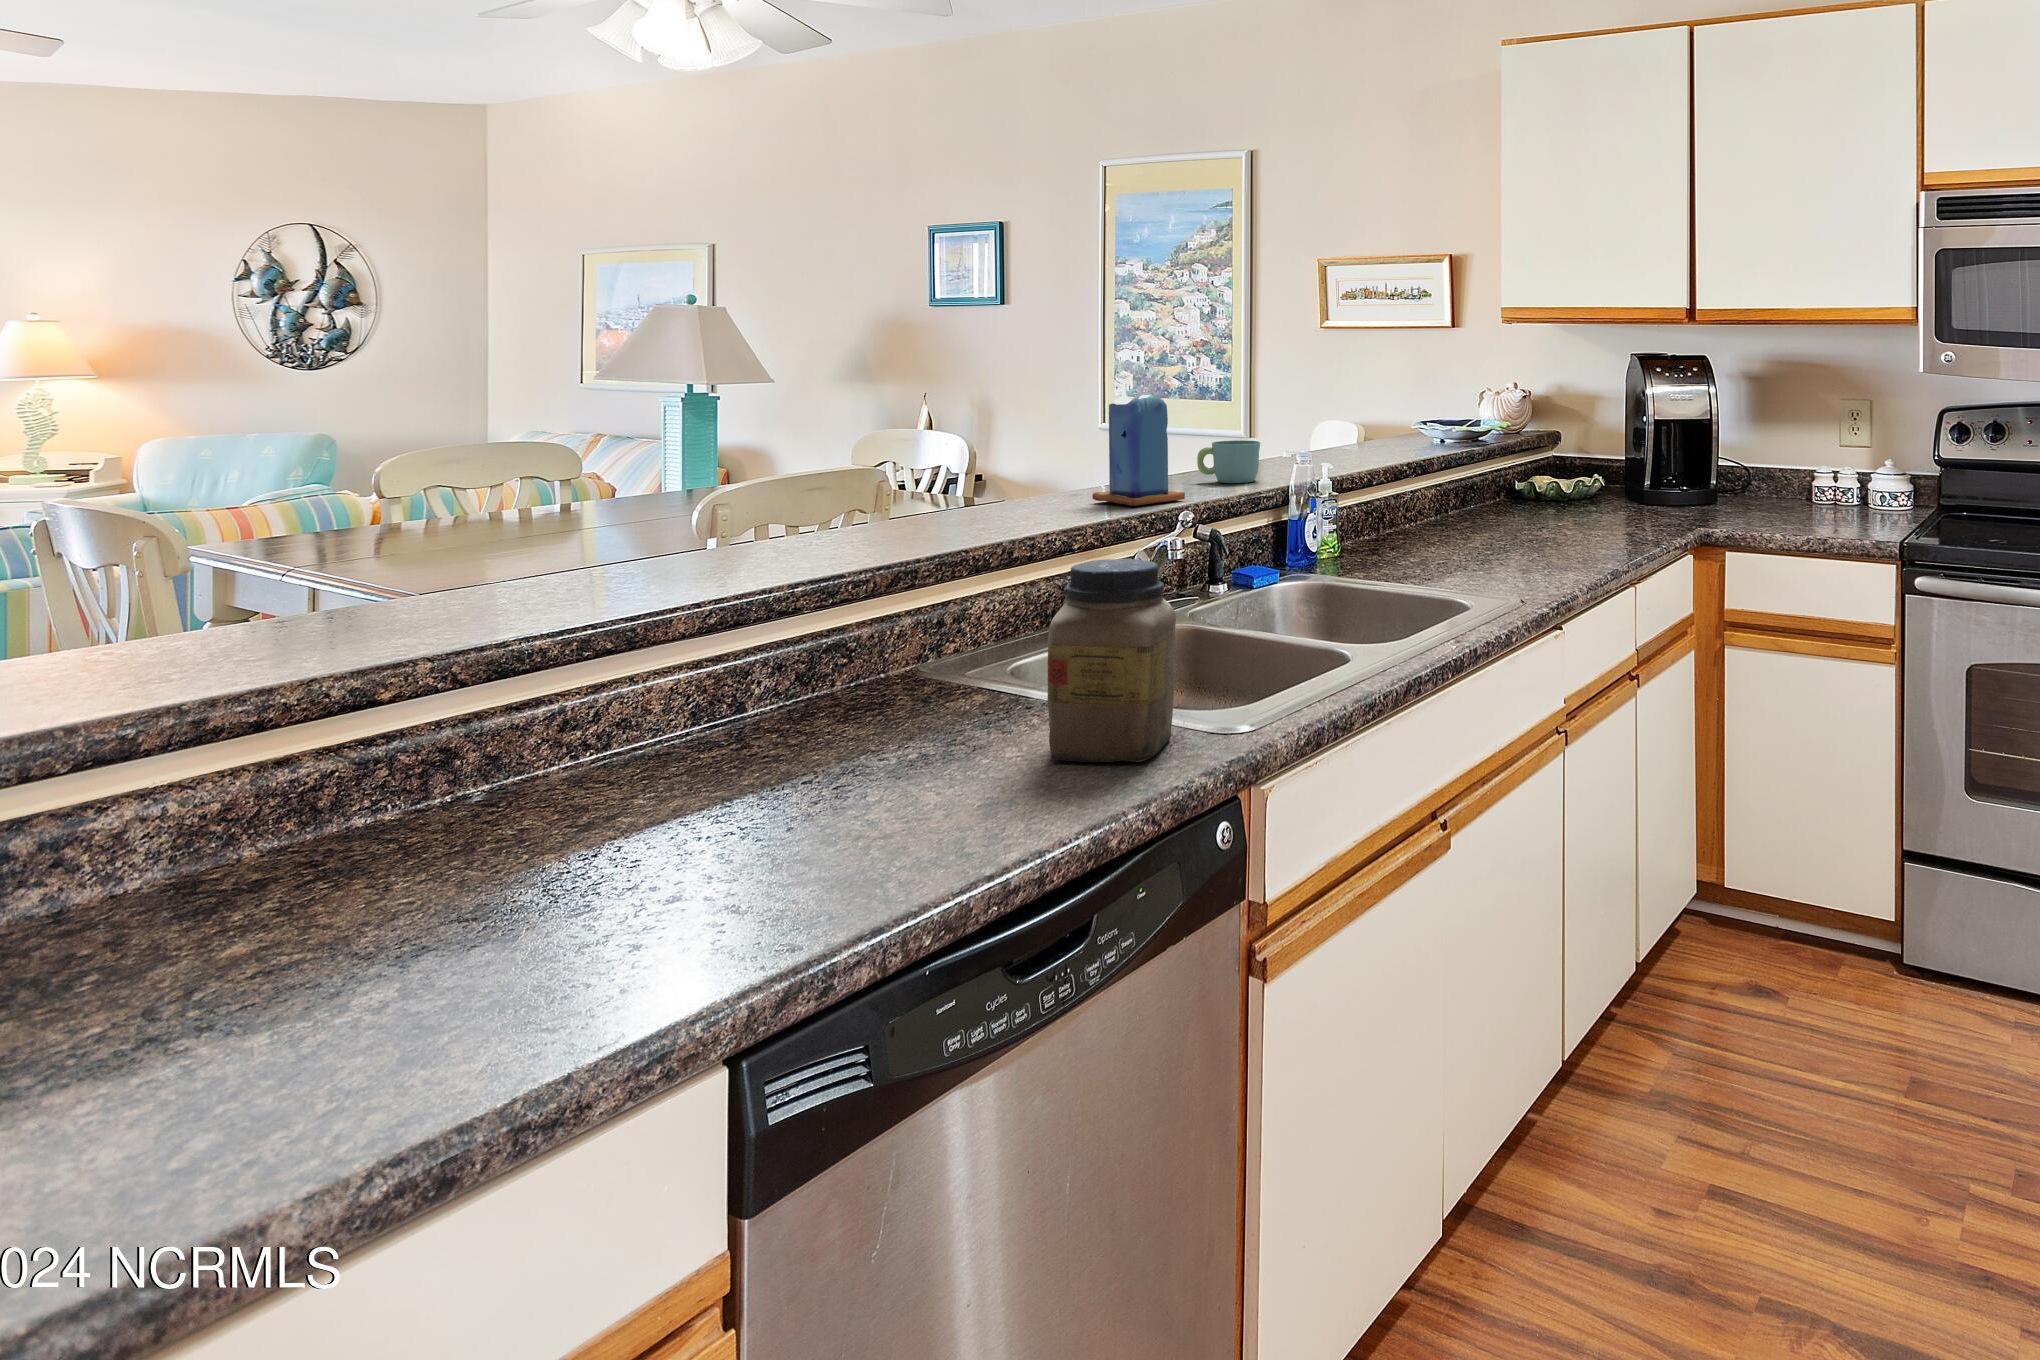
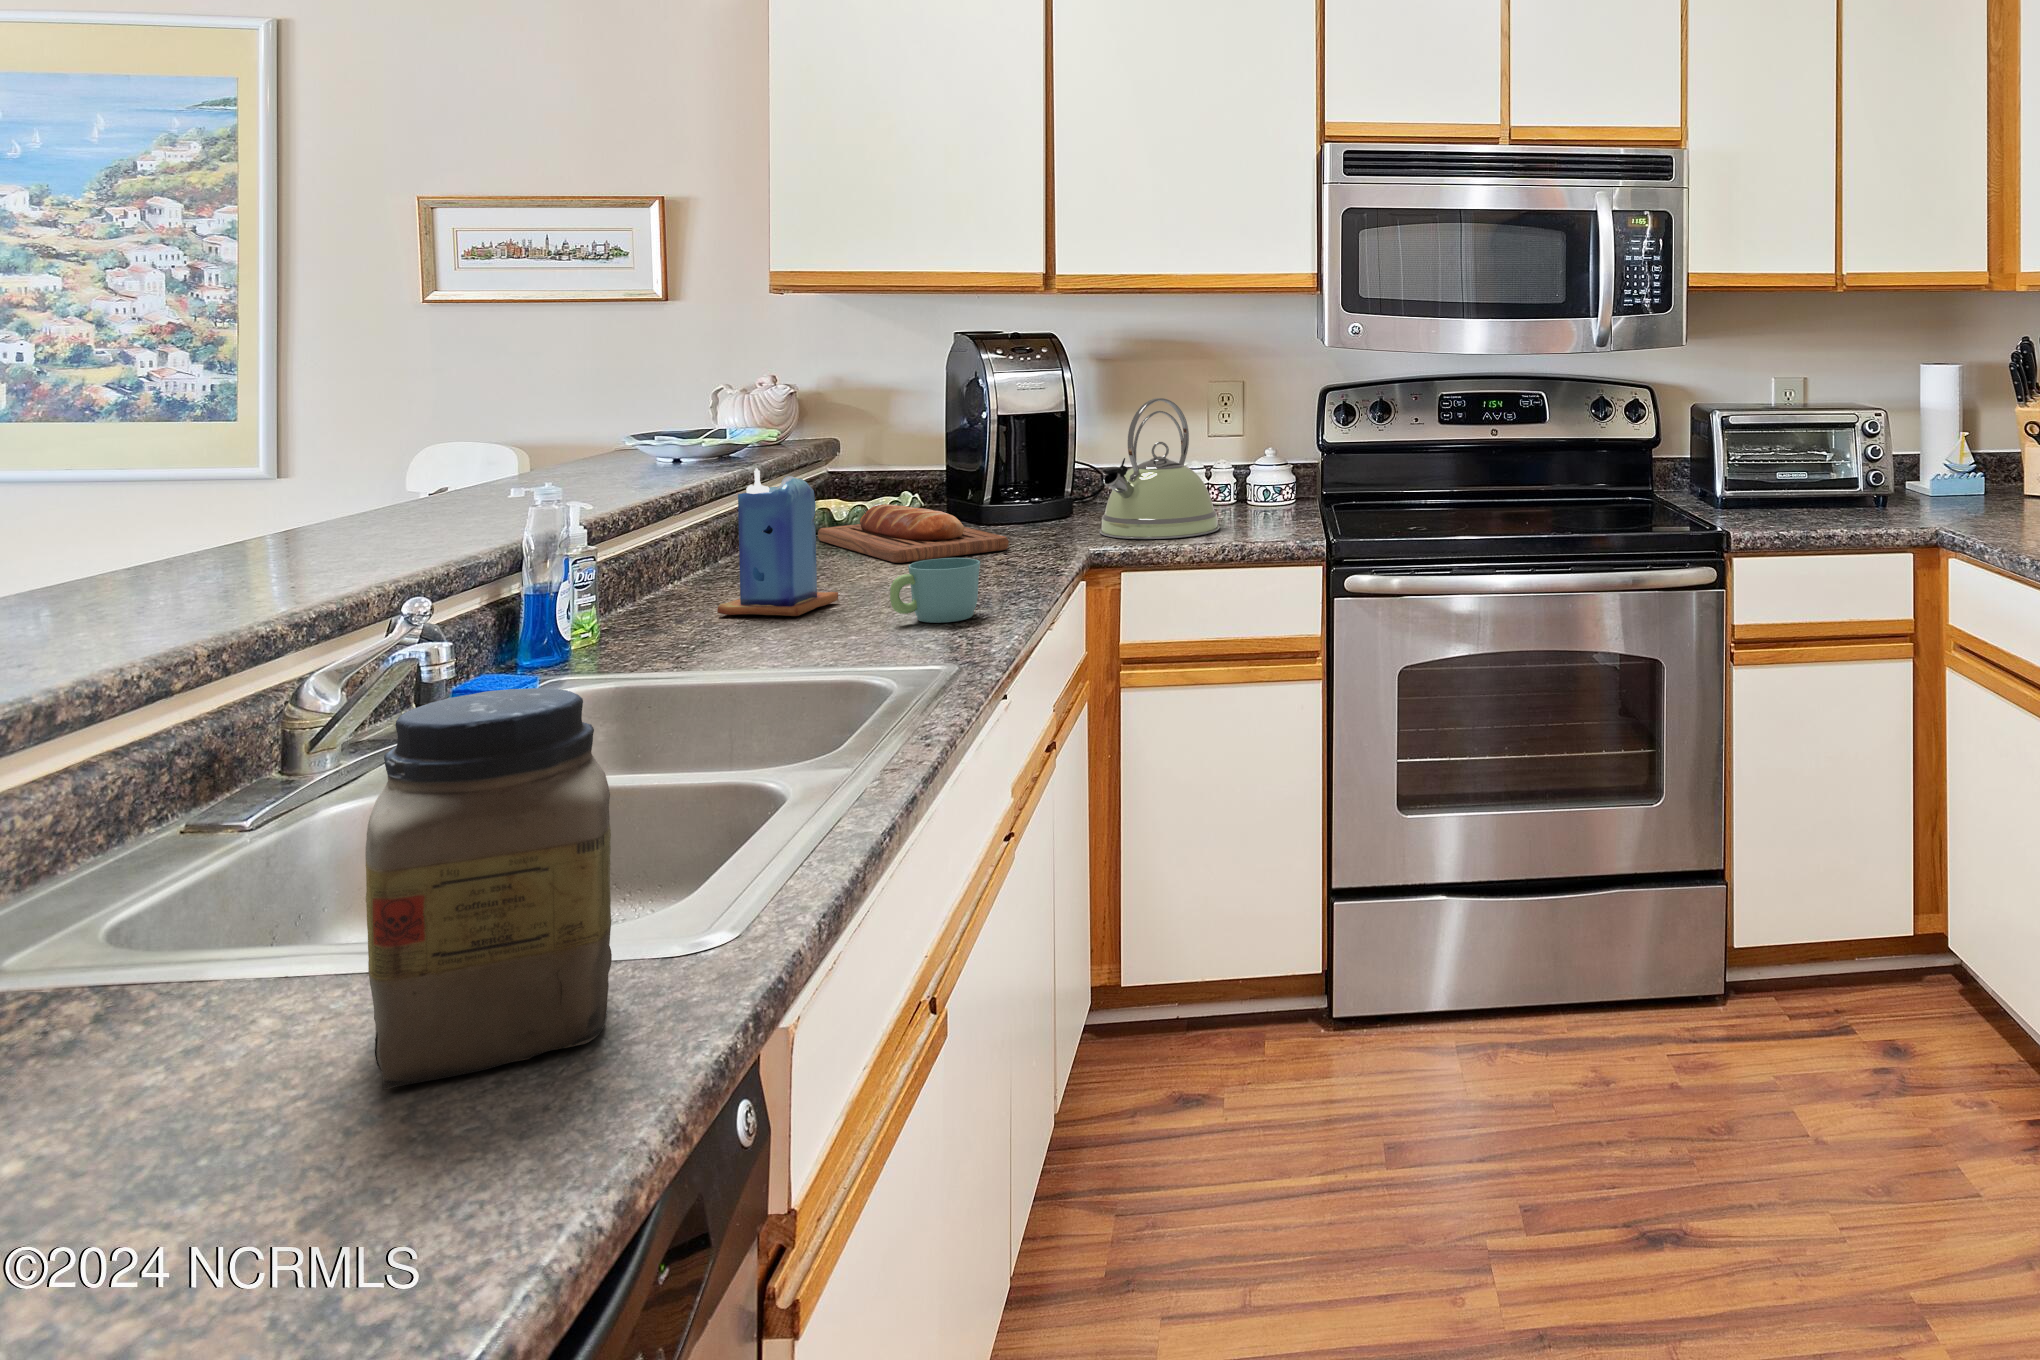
candle: present [1092,384,1185,506] -> present [717,468,838,616]
kettle: none [1721,411,1824,528] -> present [1100,398,1219,539]
mug: present [1197,440,1260,483] -> present [890,558,980,623]
bread loaf: none [1524,483,1643,526] -> present [818,504,1009,563]

